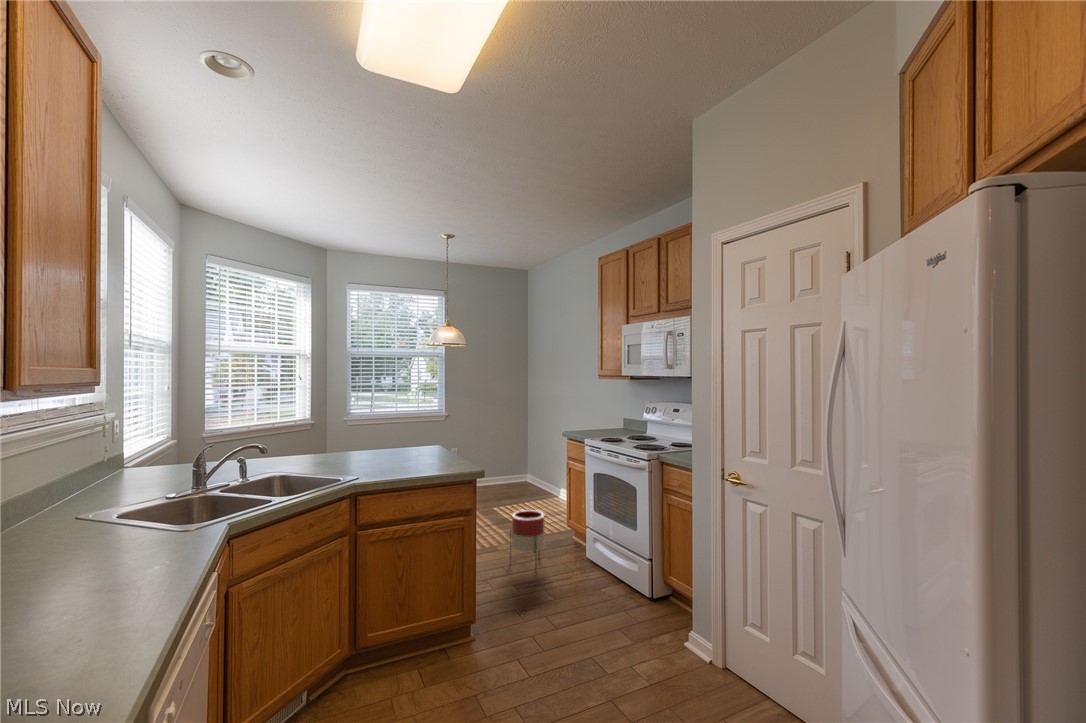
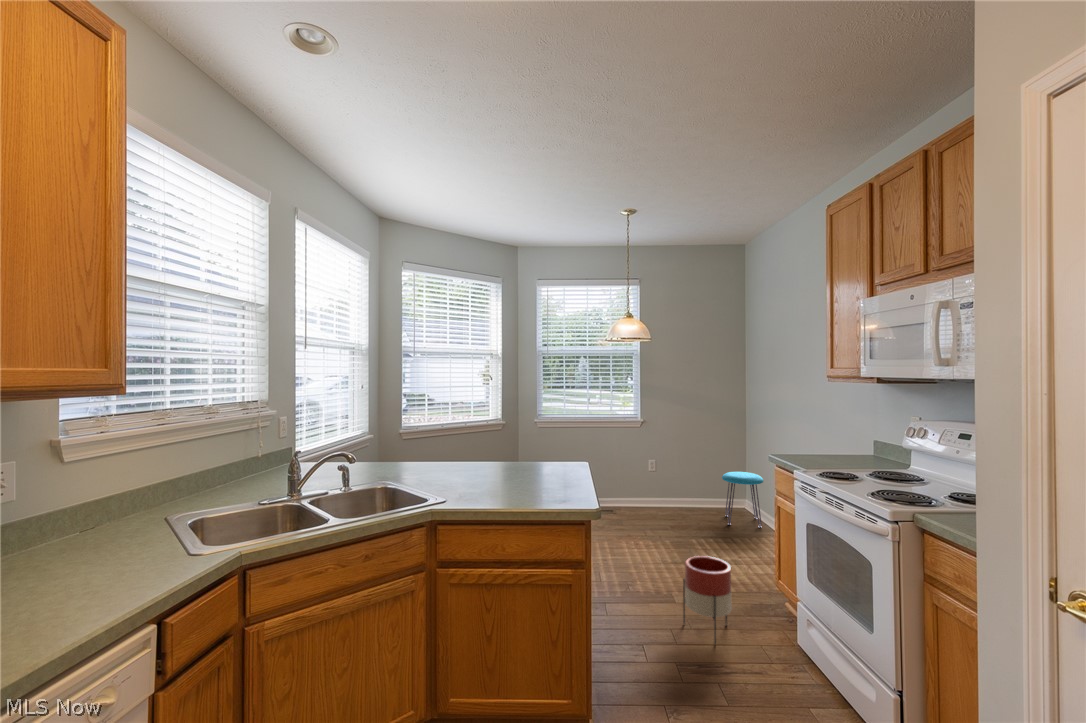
stool: none [512,452,542,495] -> present [722,472,764,527]

